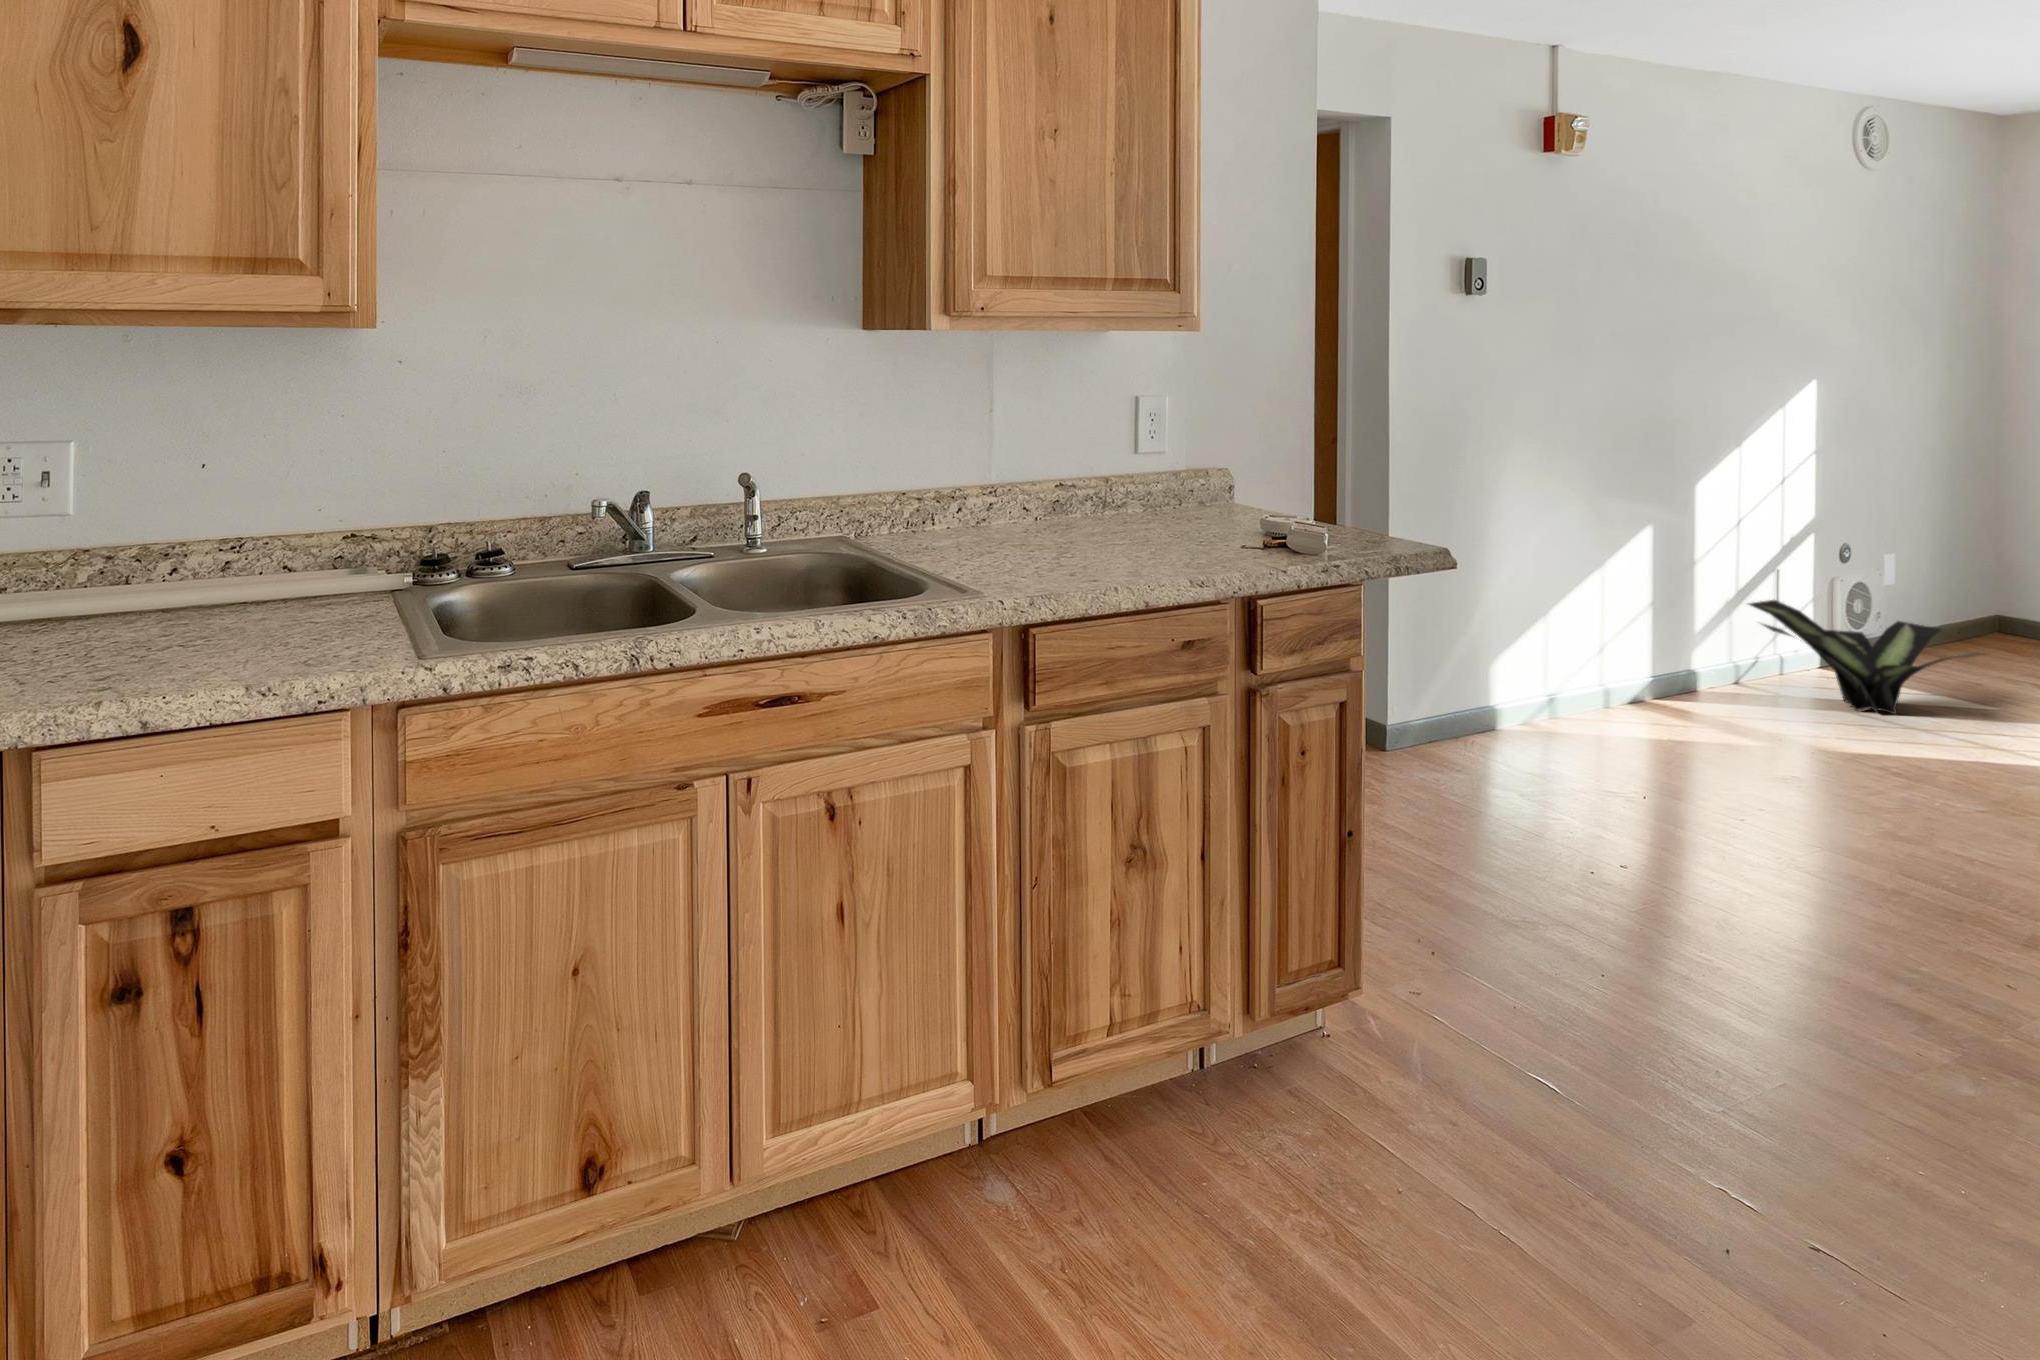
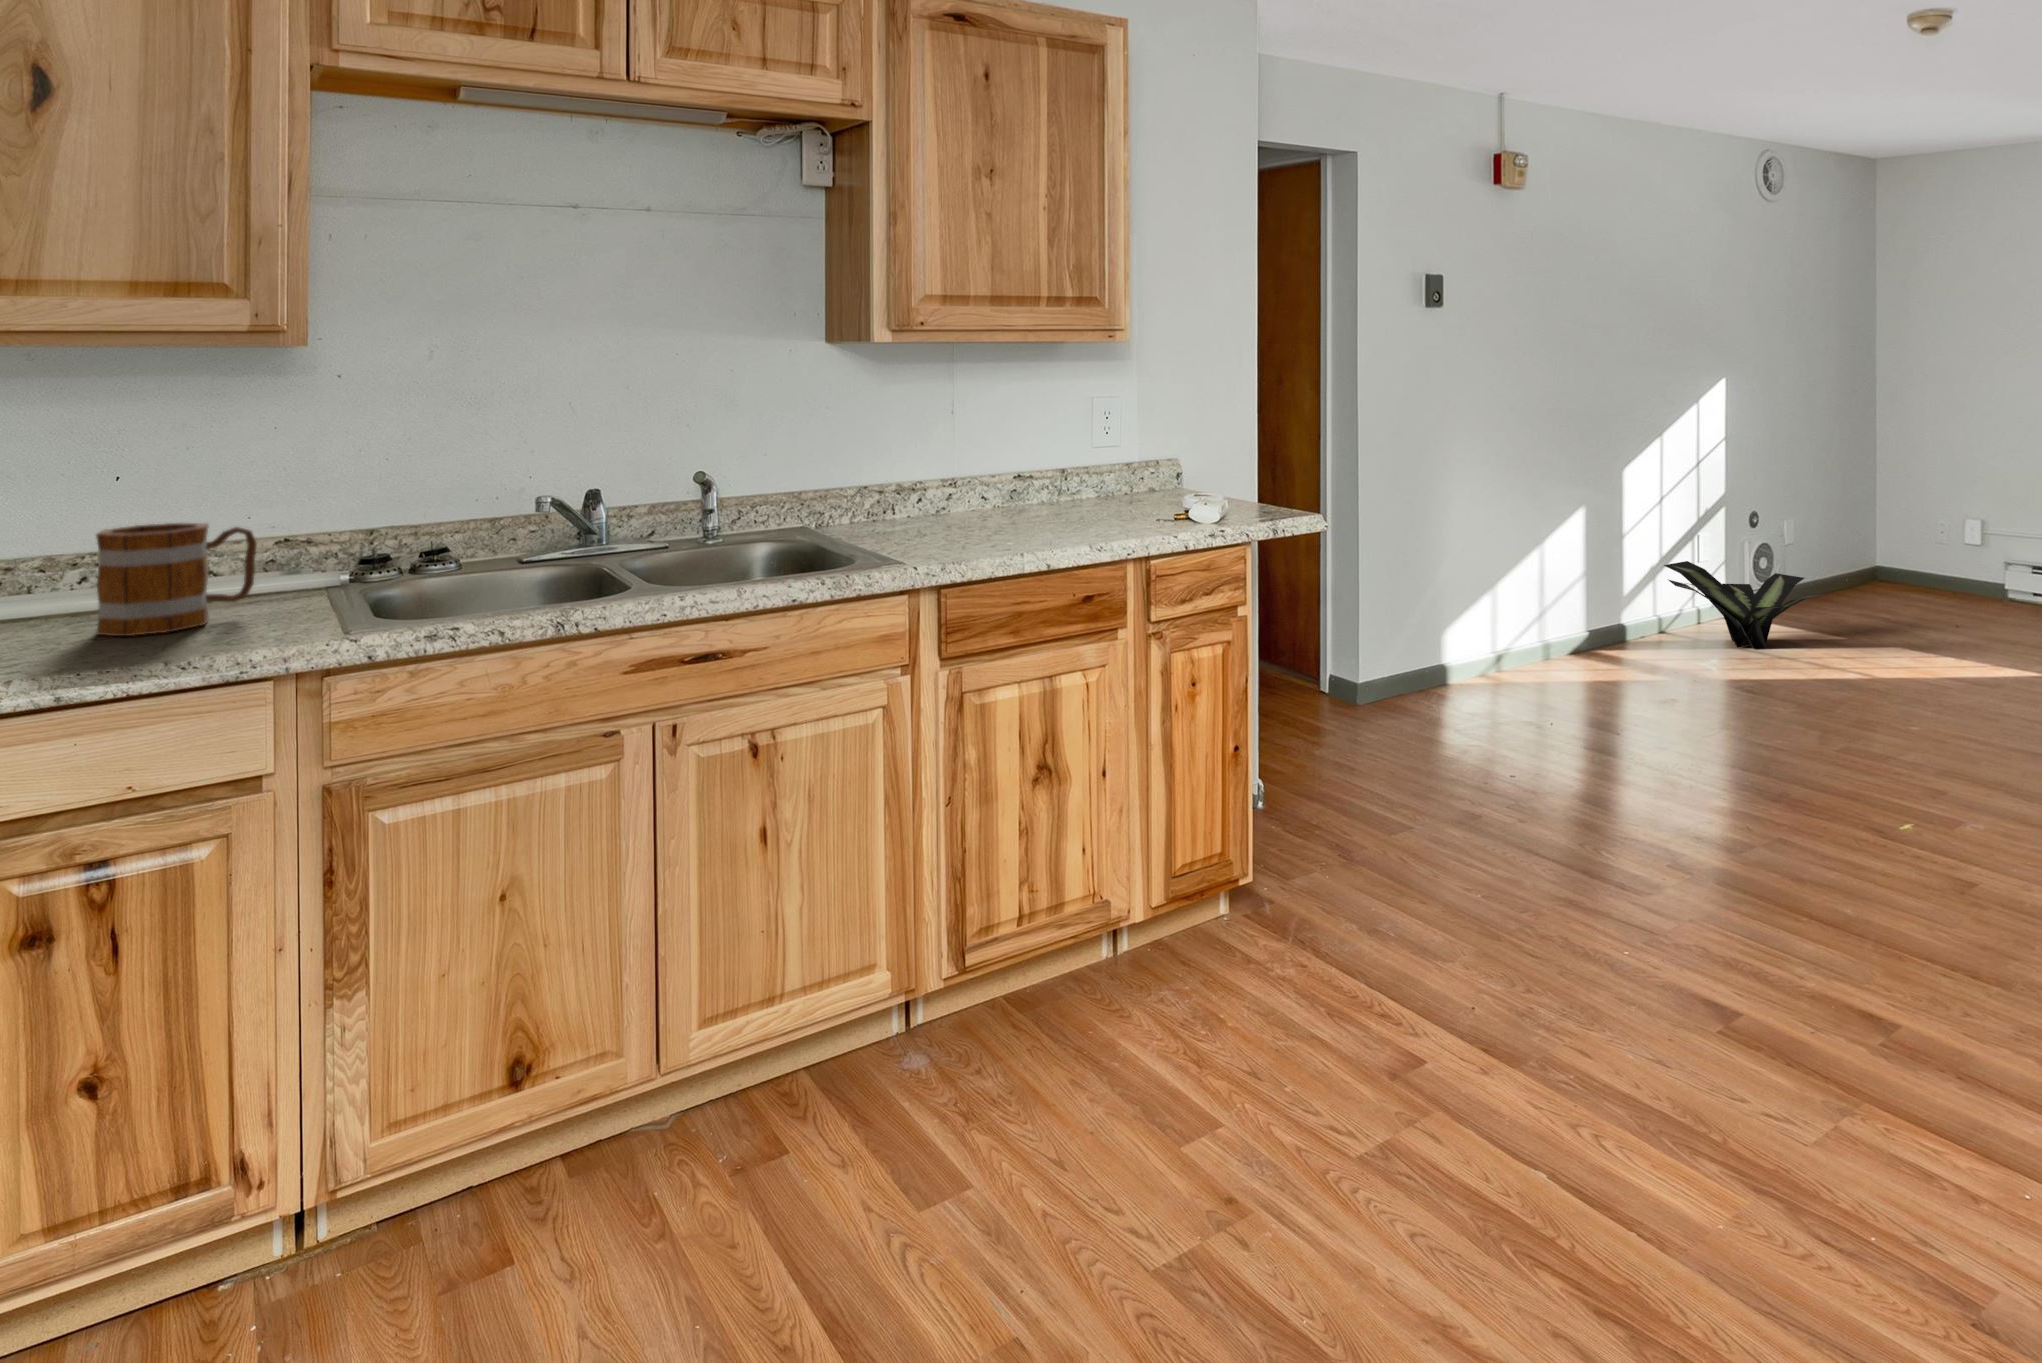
mug: none [181,522,329,649] -> present [96,522,257,636]

